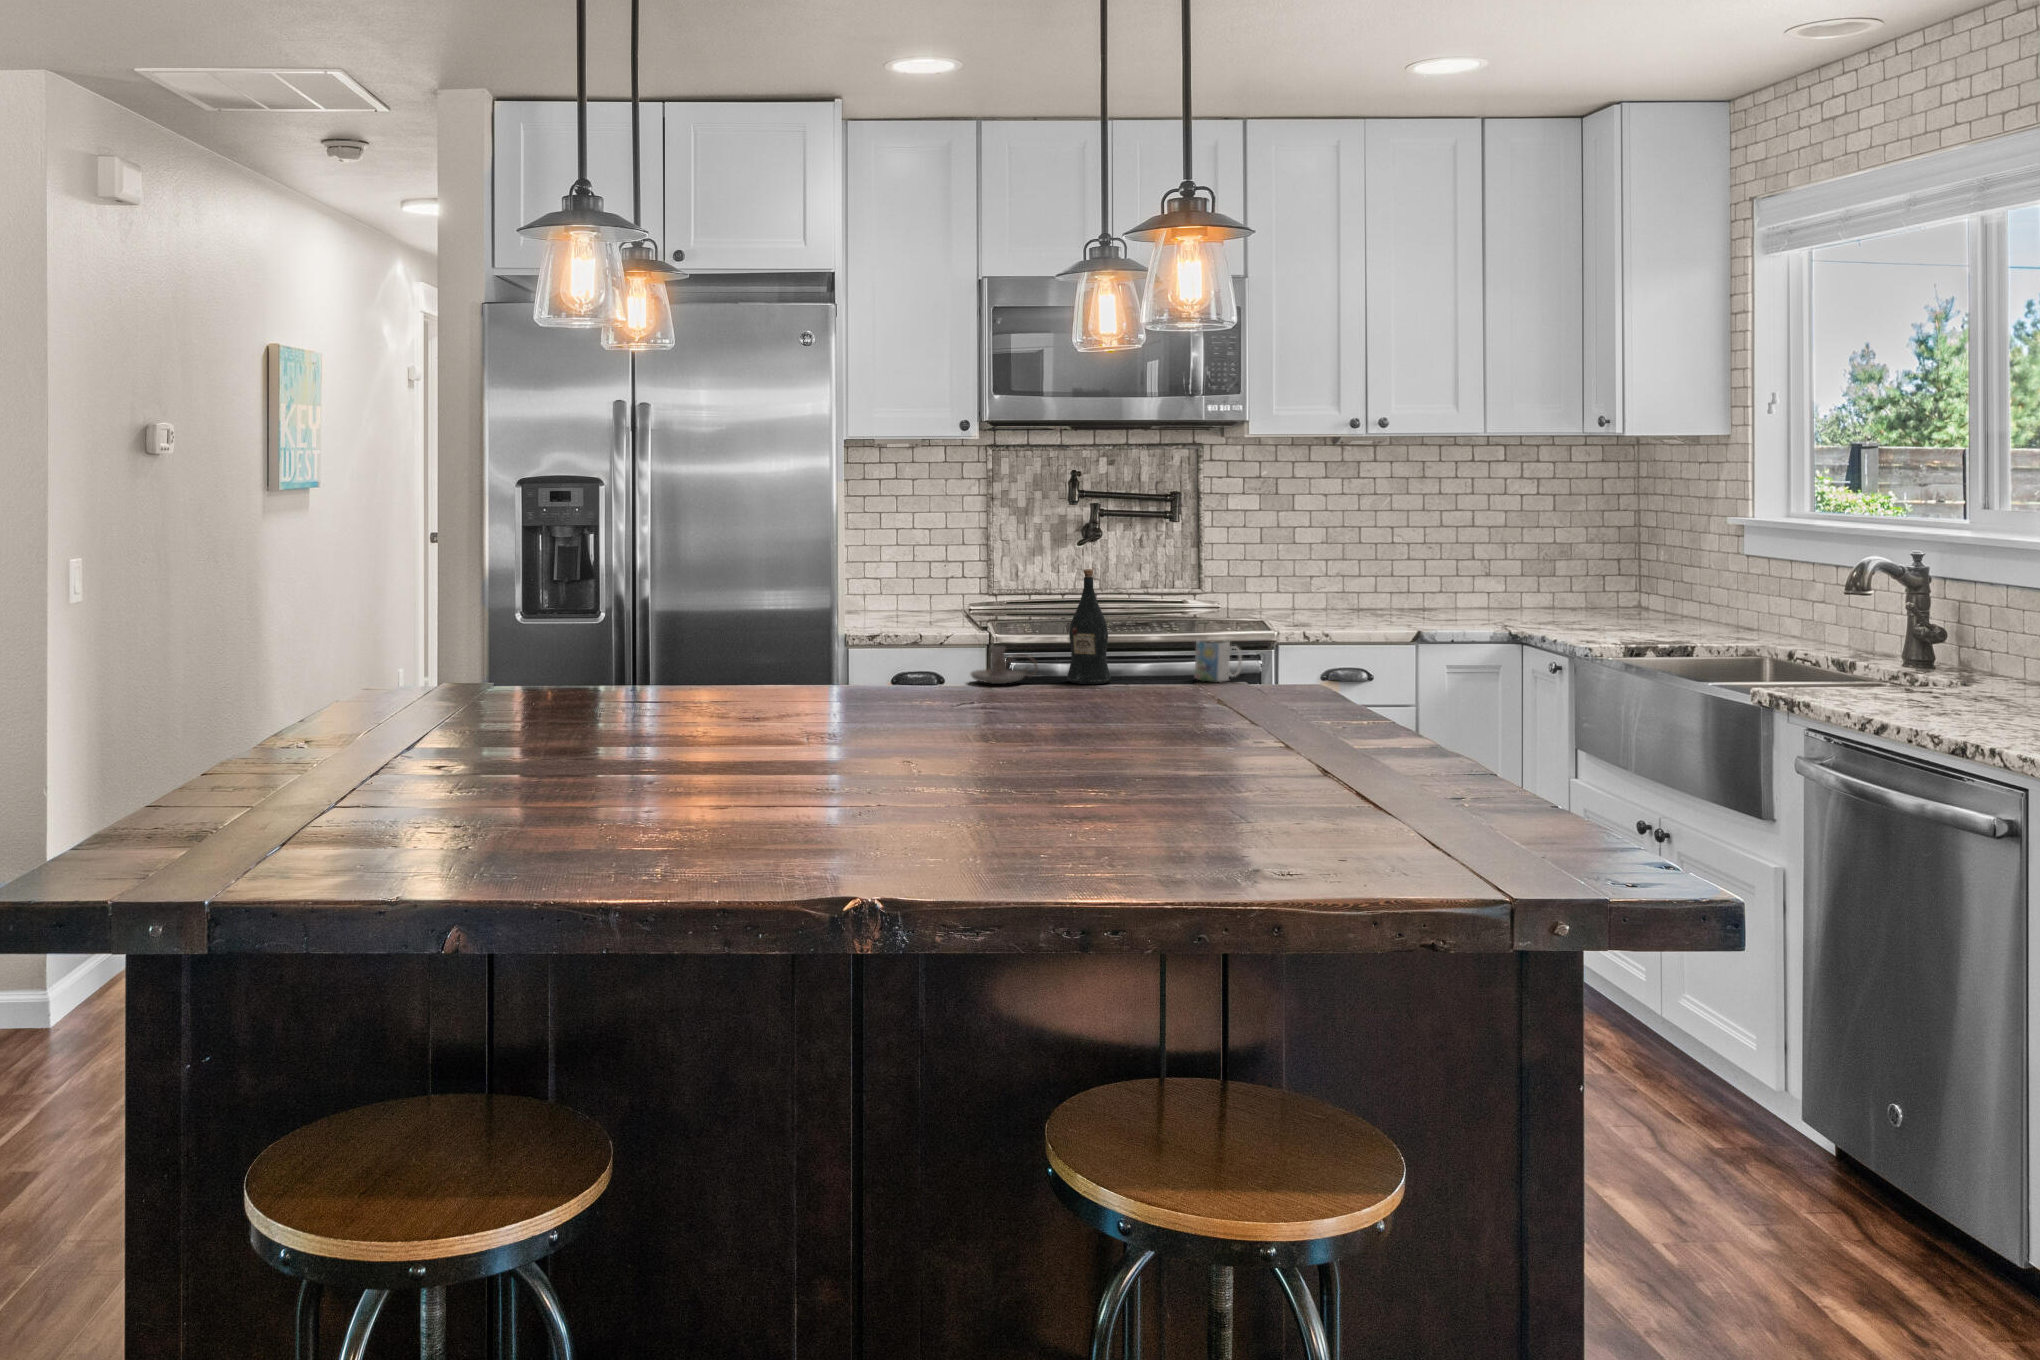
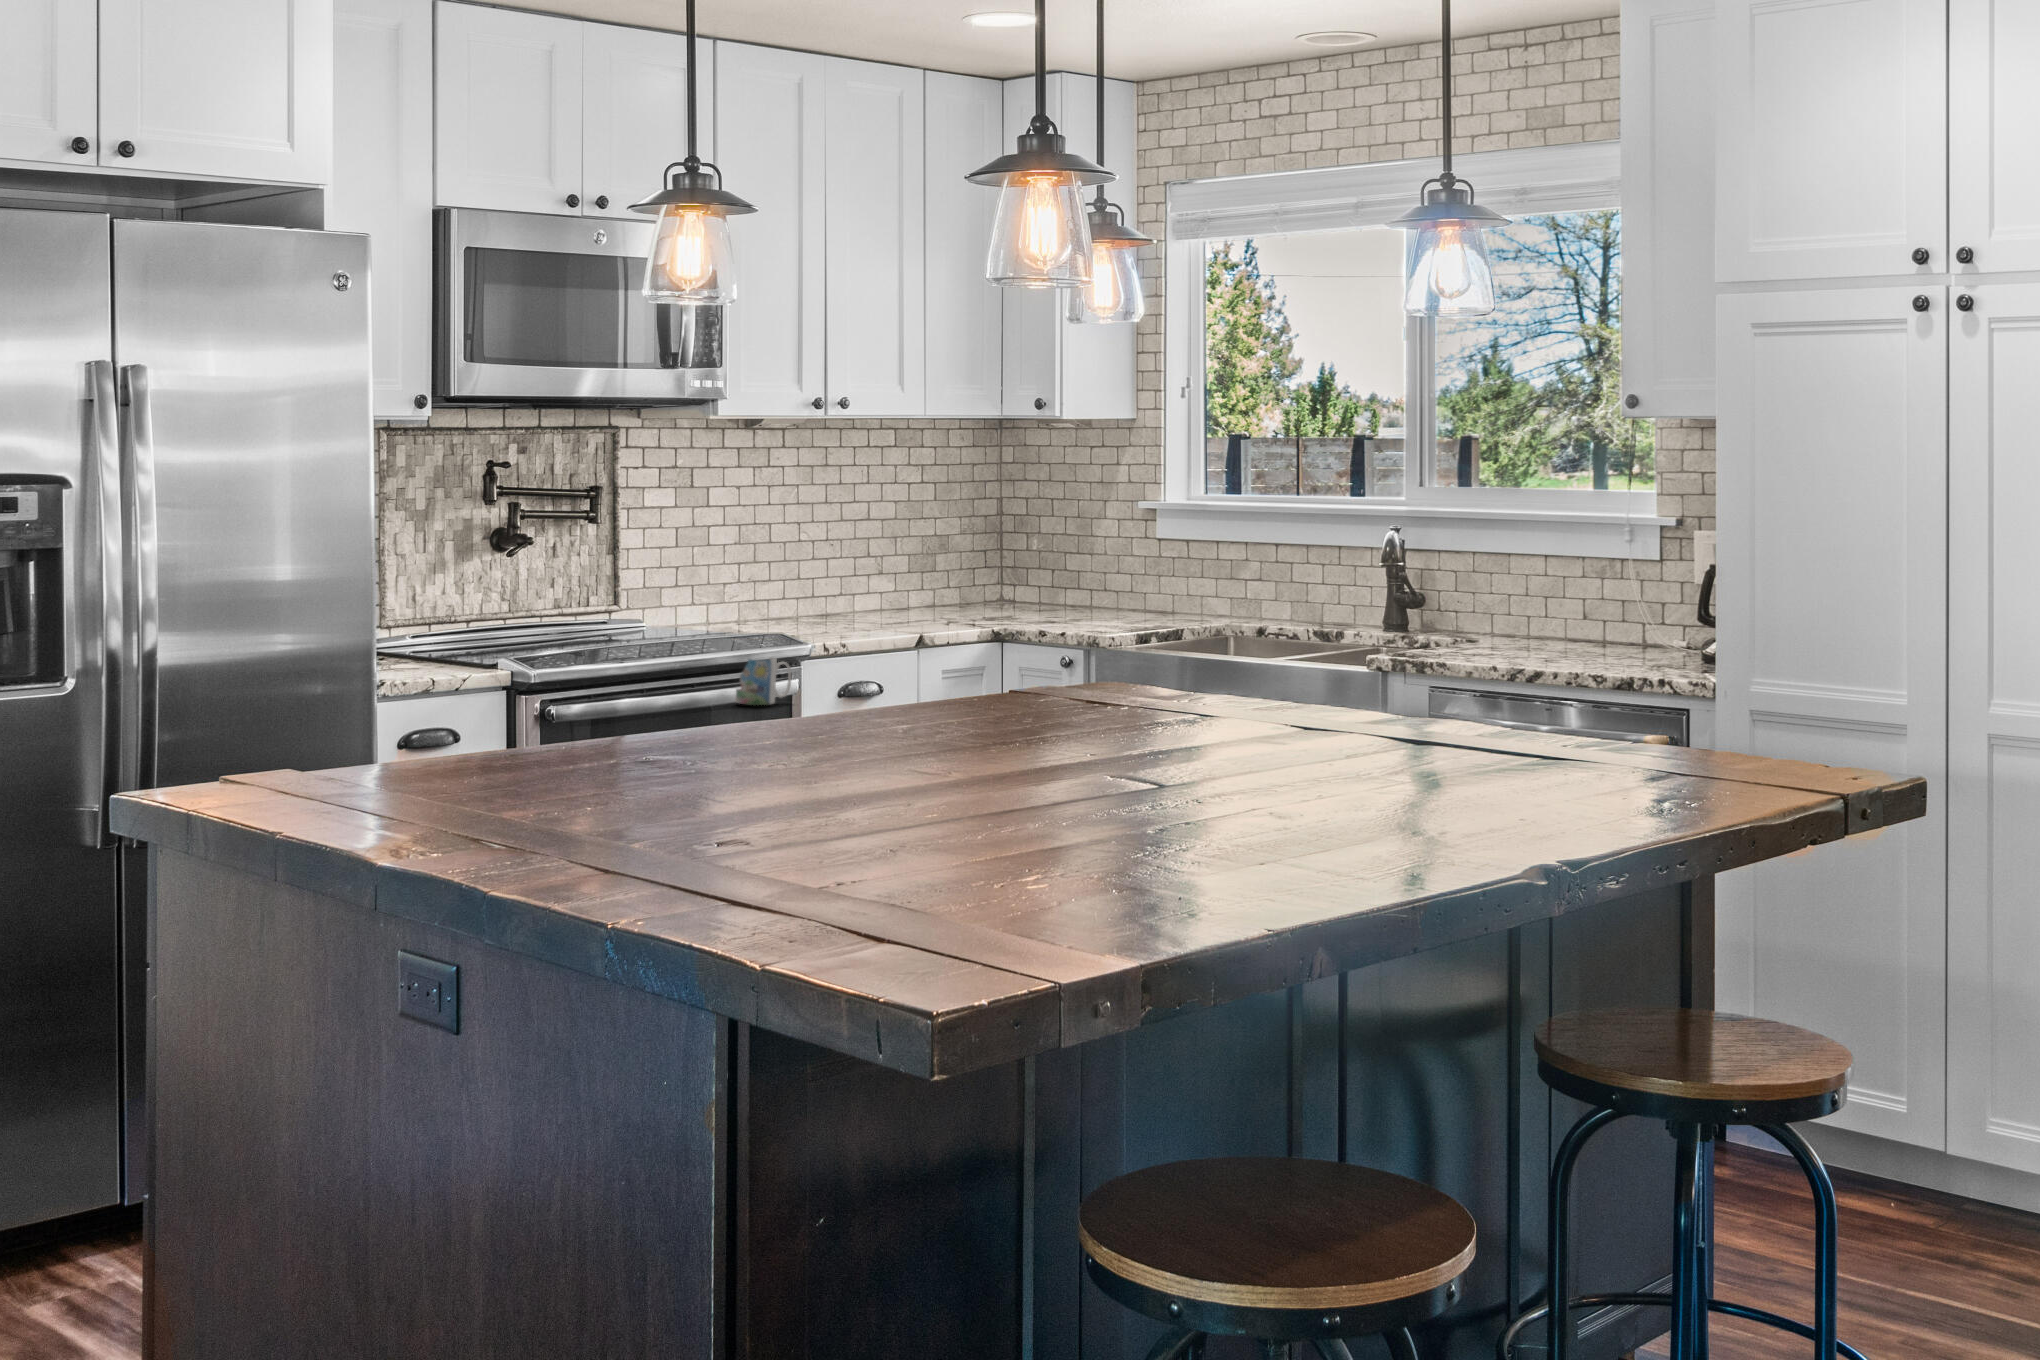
wine bottle: present [1067,569,1111,684] -> none [614,580,667,721]
candle holder: present [971,646,1037,684] -> none [511,682,588,730]

